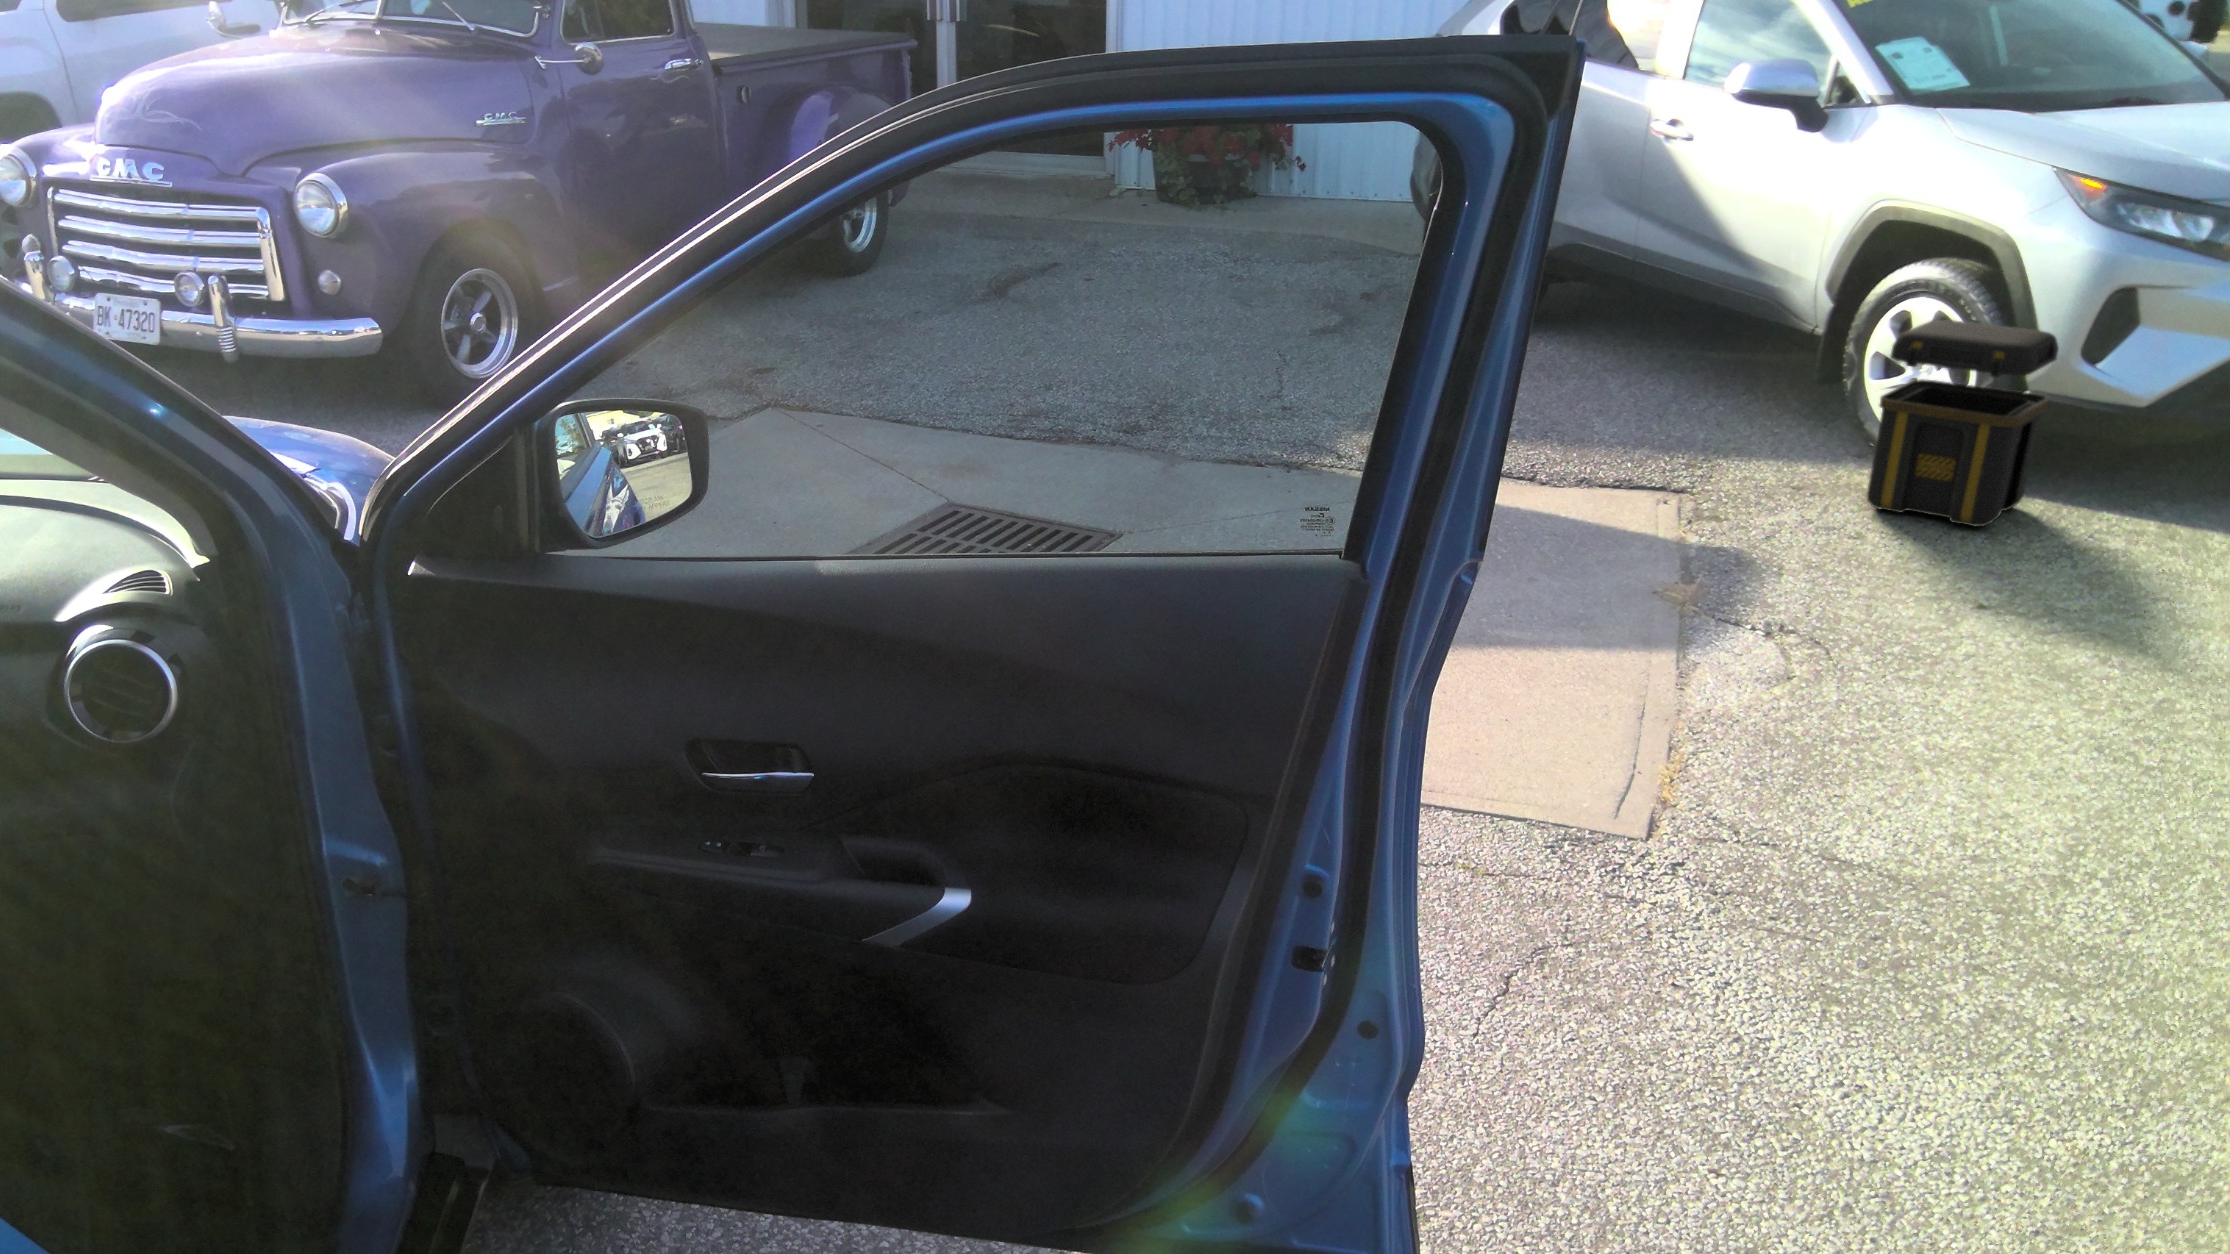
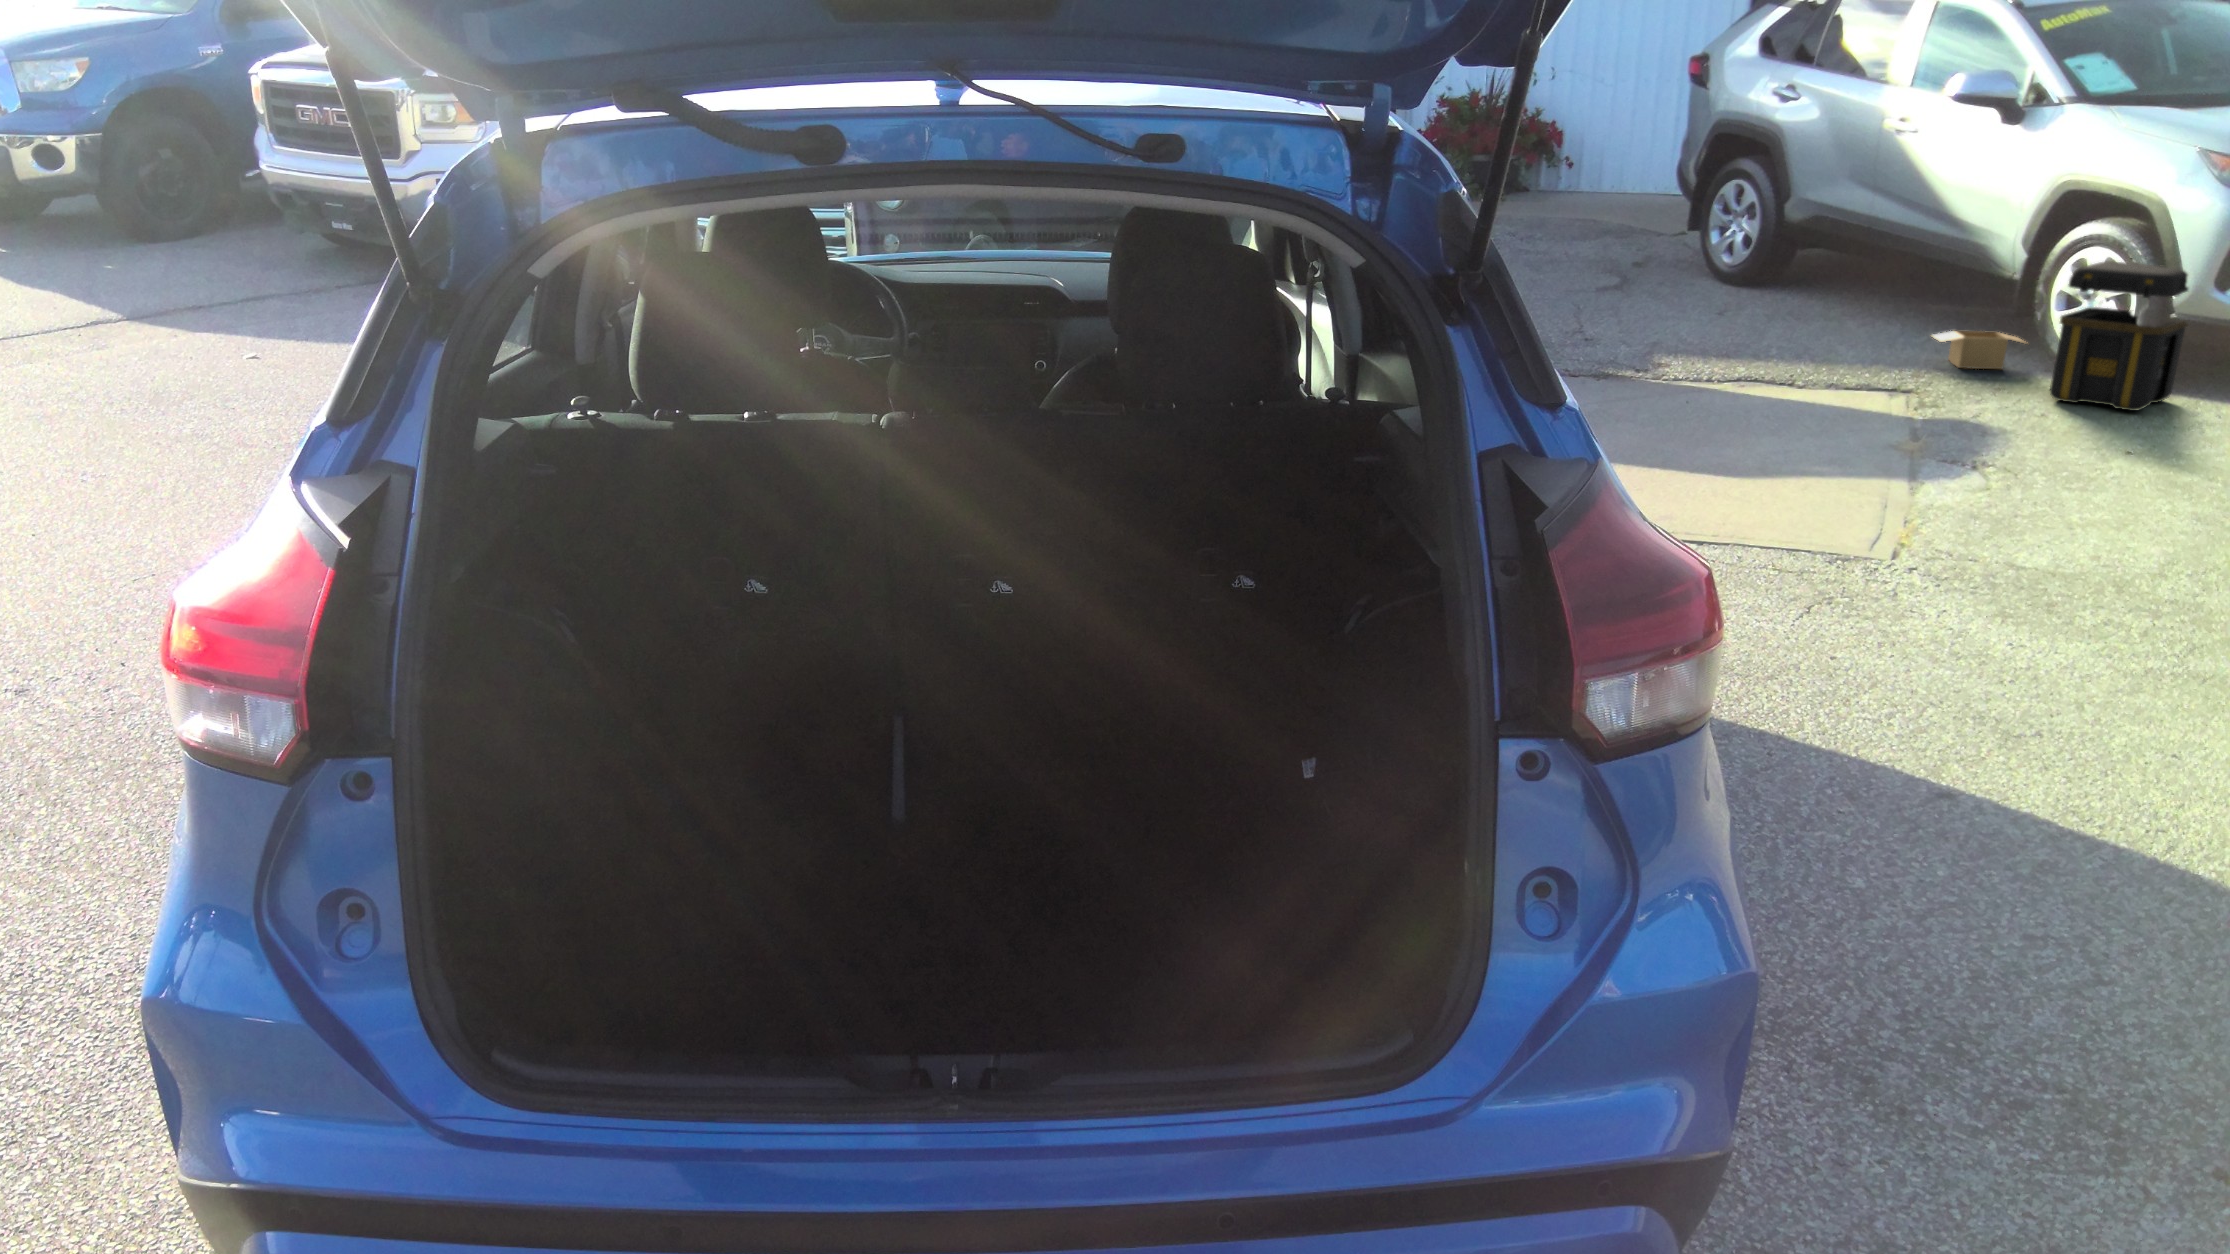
cardboard box: none [1712,402,1837,455] -> present [1932,331,2026,369]

